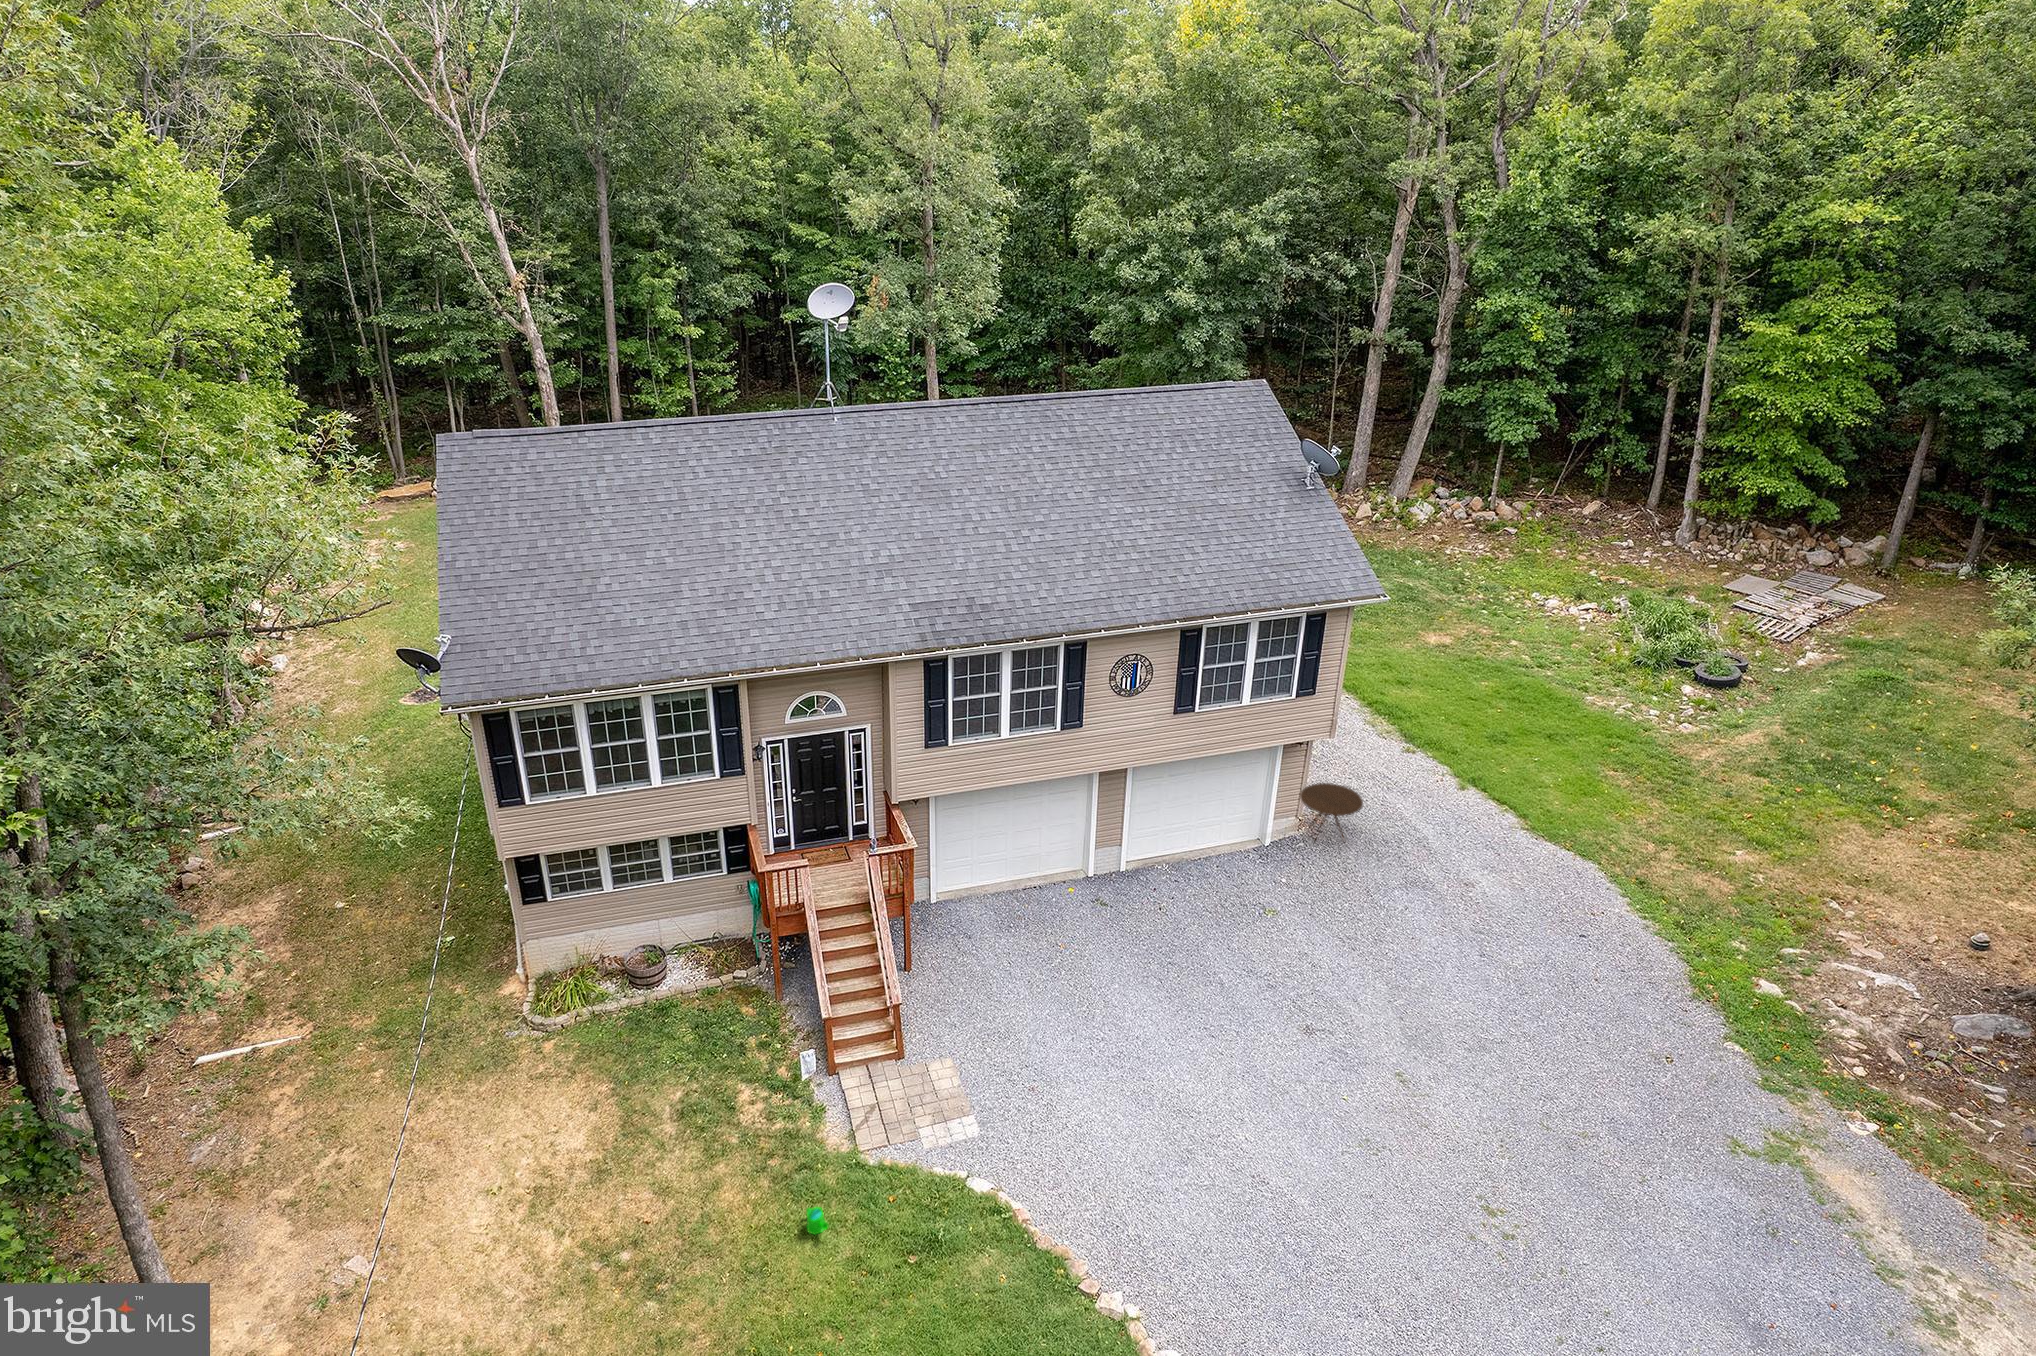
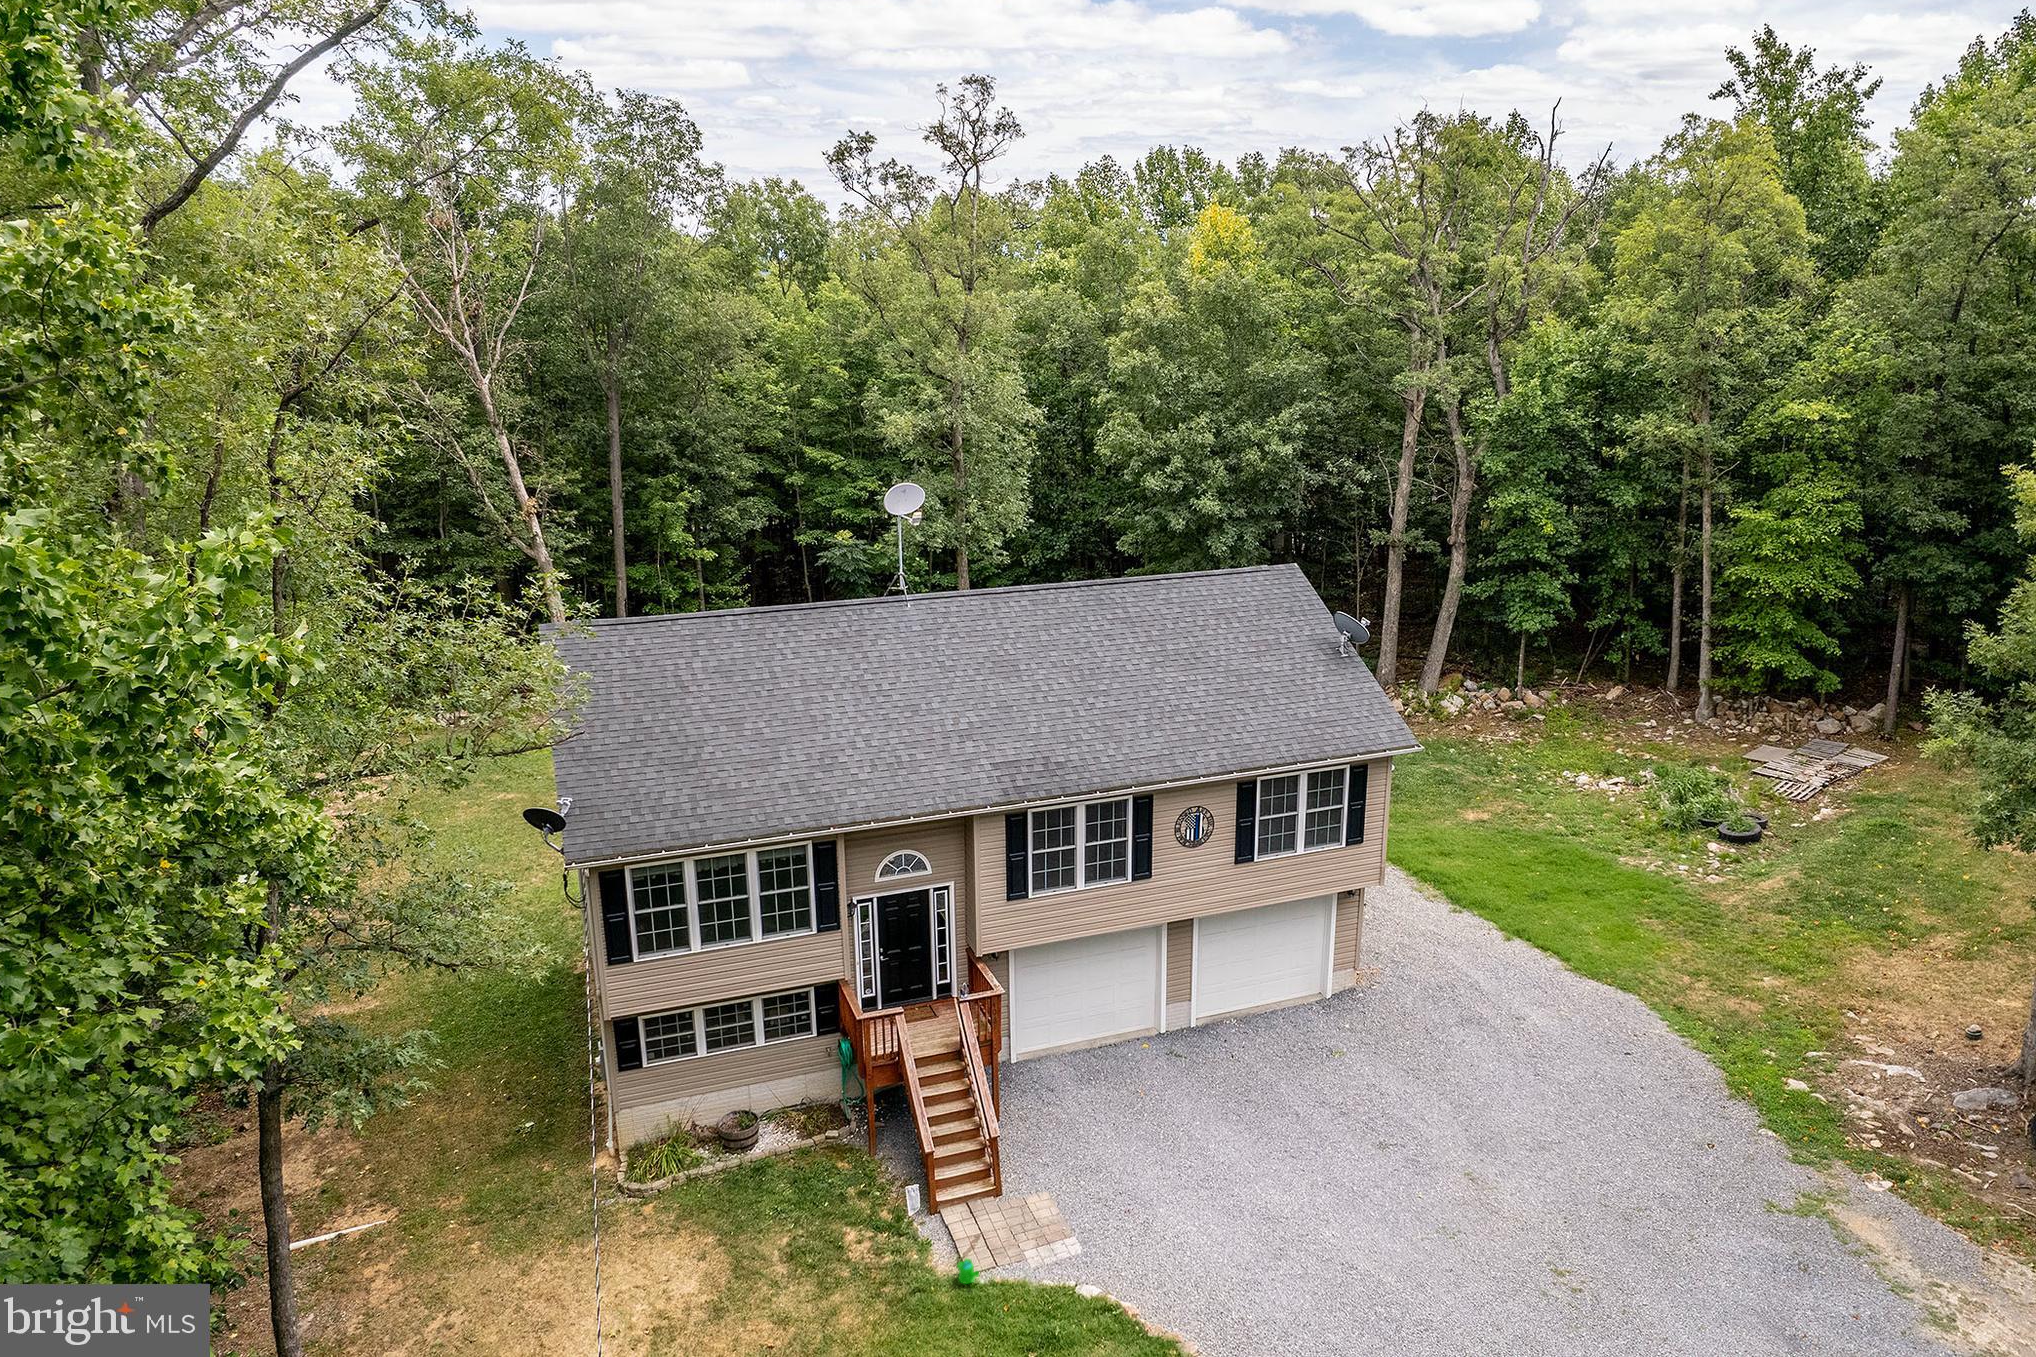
round table: present [1300,783,1363,841] -> none [1356,928,1415,981]

